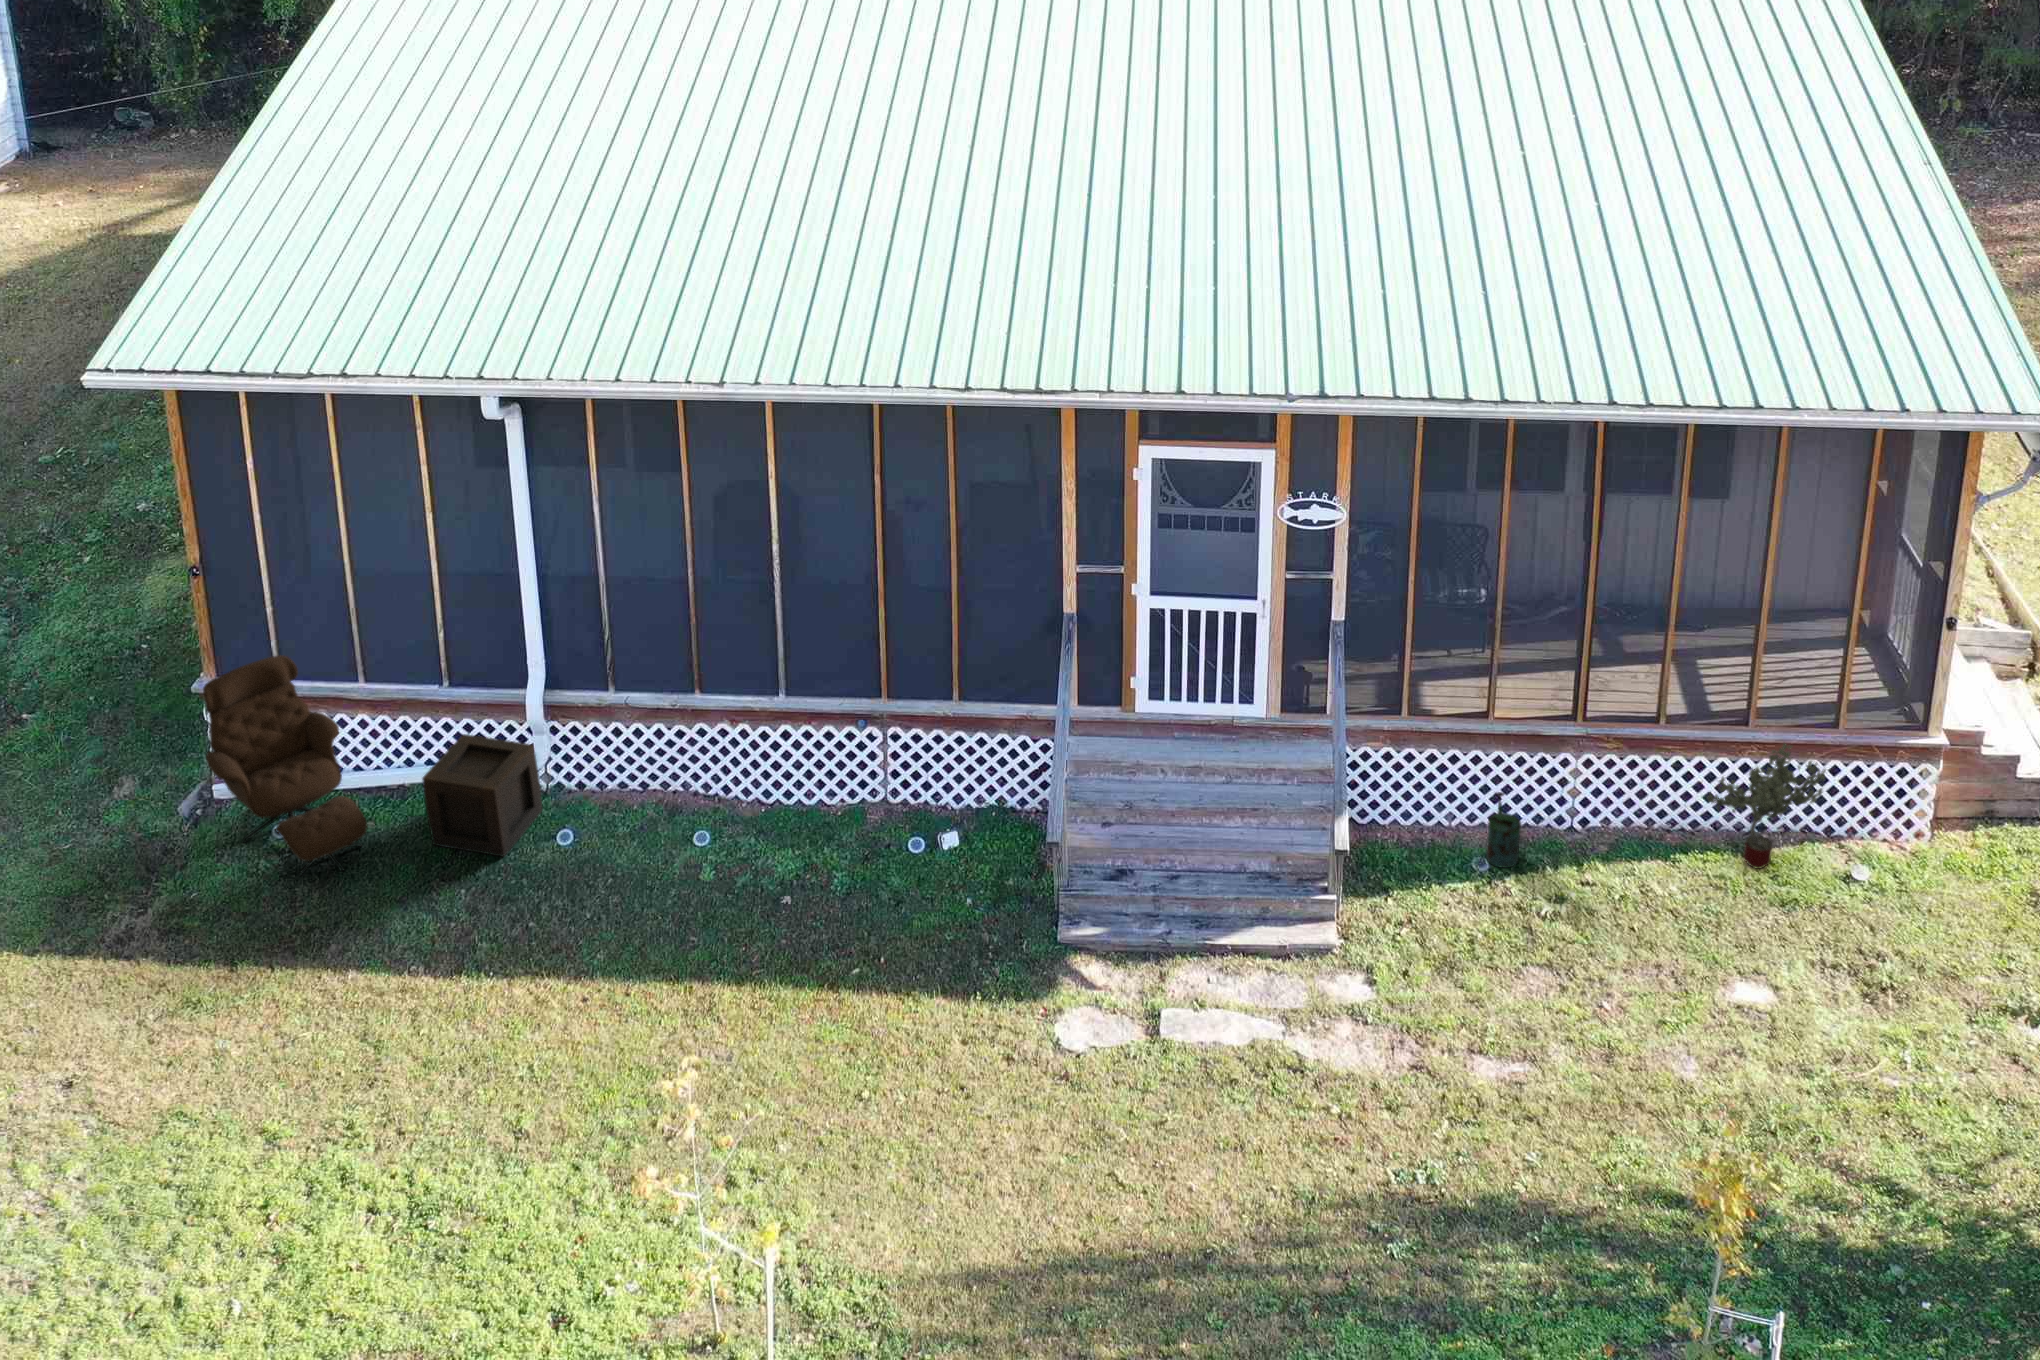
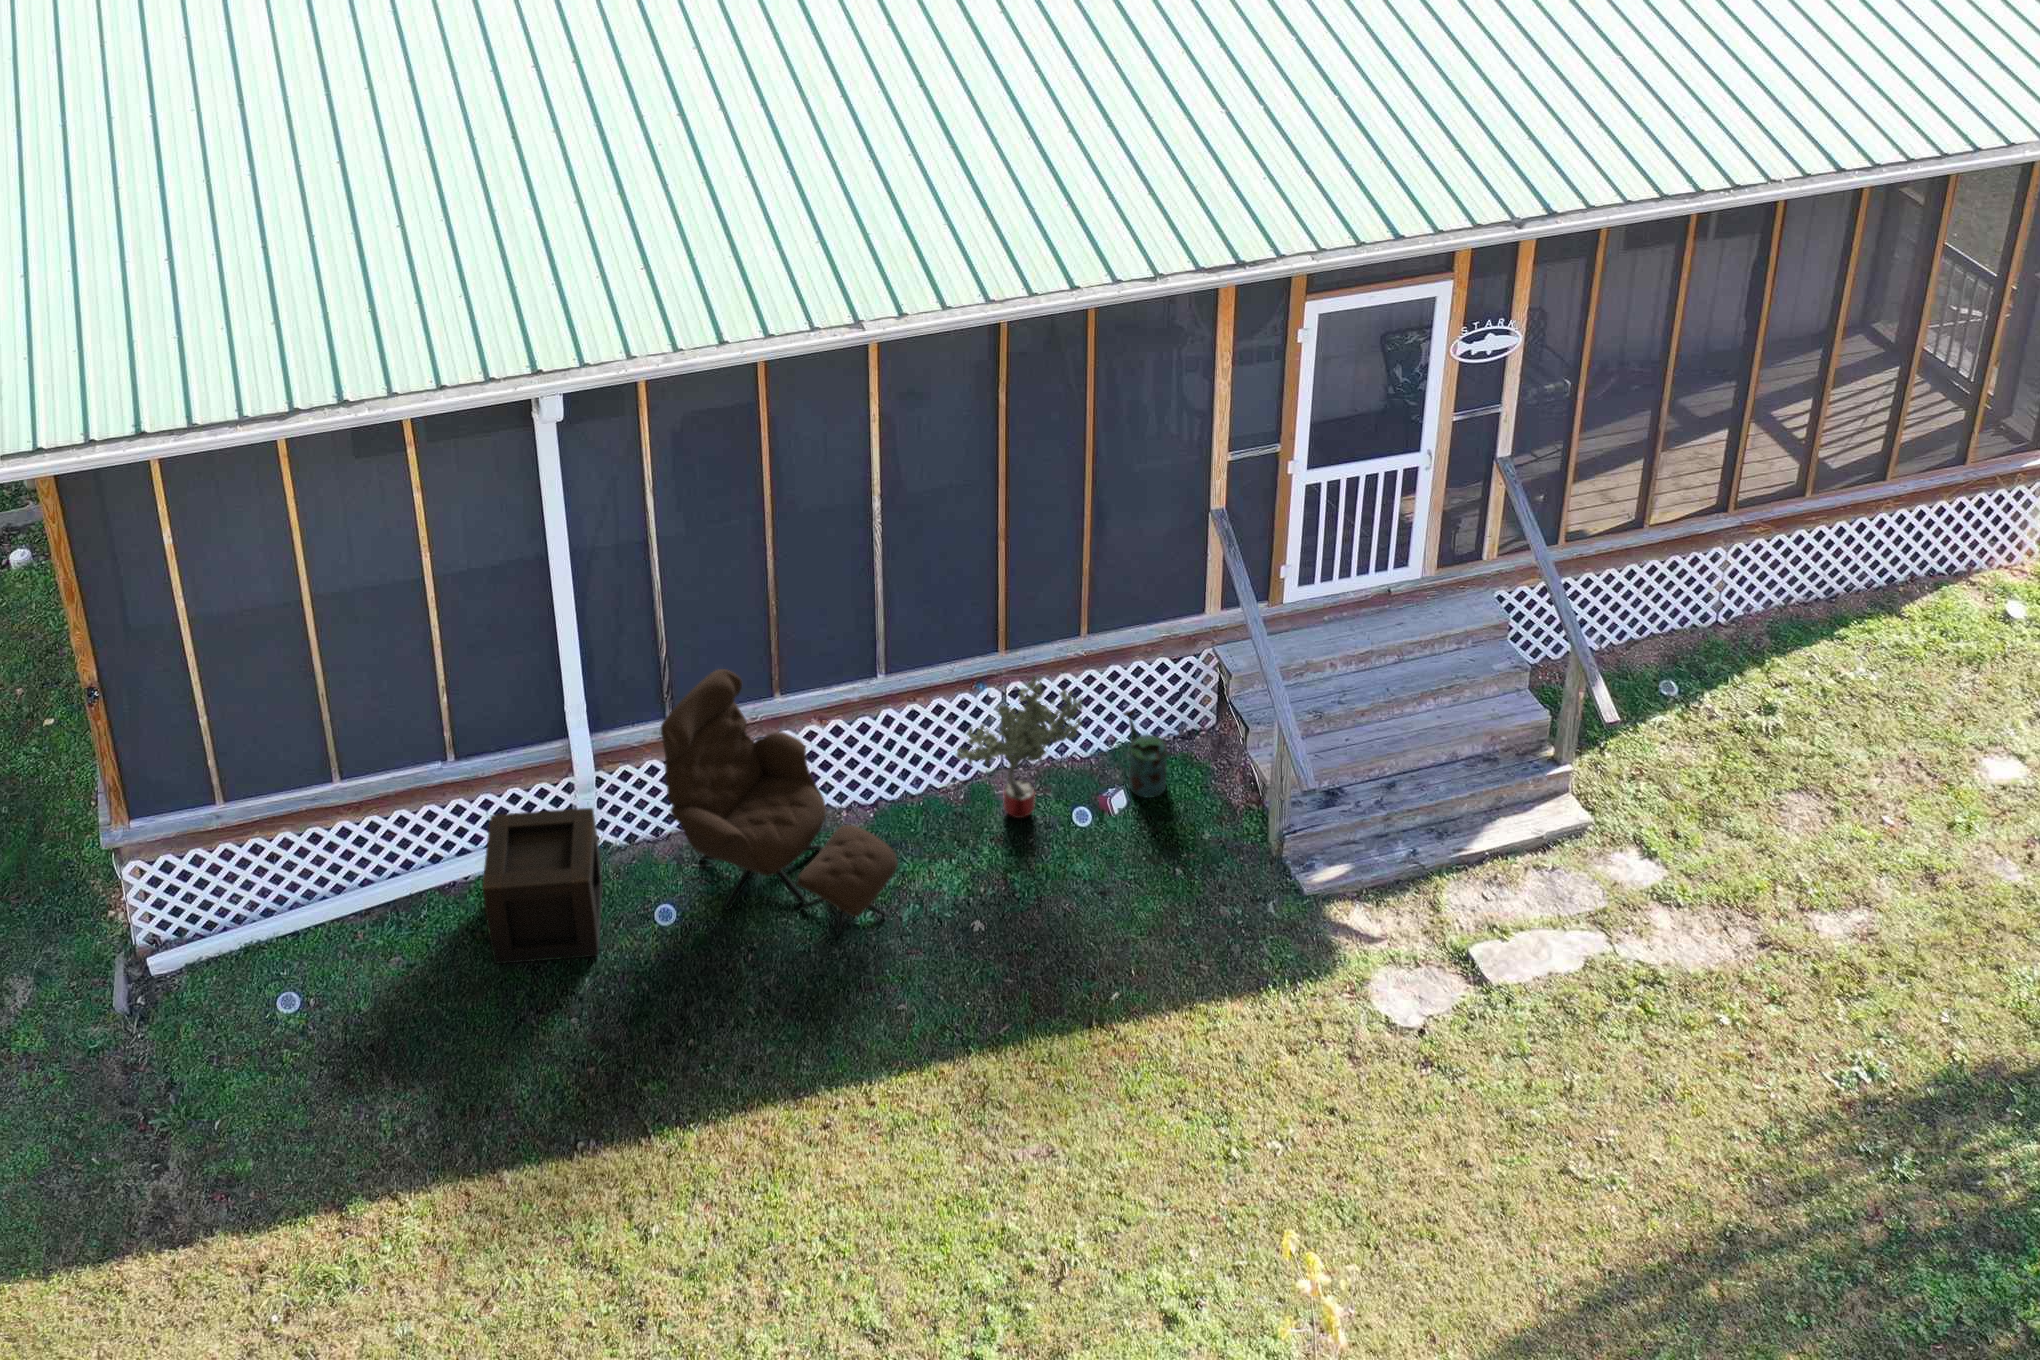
lounge chair: present [203,655,367,876] -> present [661,669,898,935]
potted tree: present [1708,743,1826,869] -> present [956,676,1083,818]
watering can: present [1486,792,1521,868] -> present [1124,711,1168,798]

